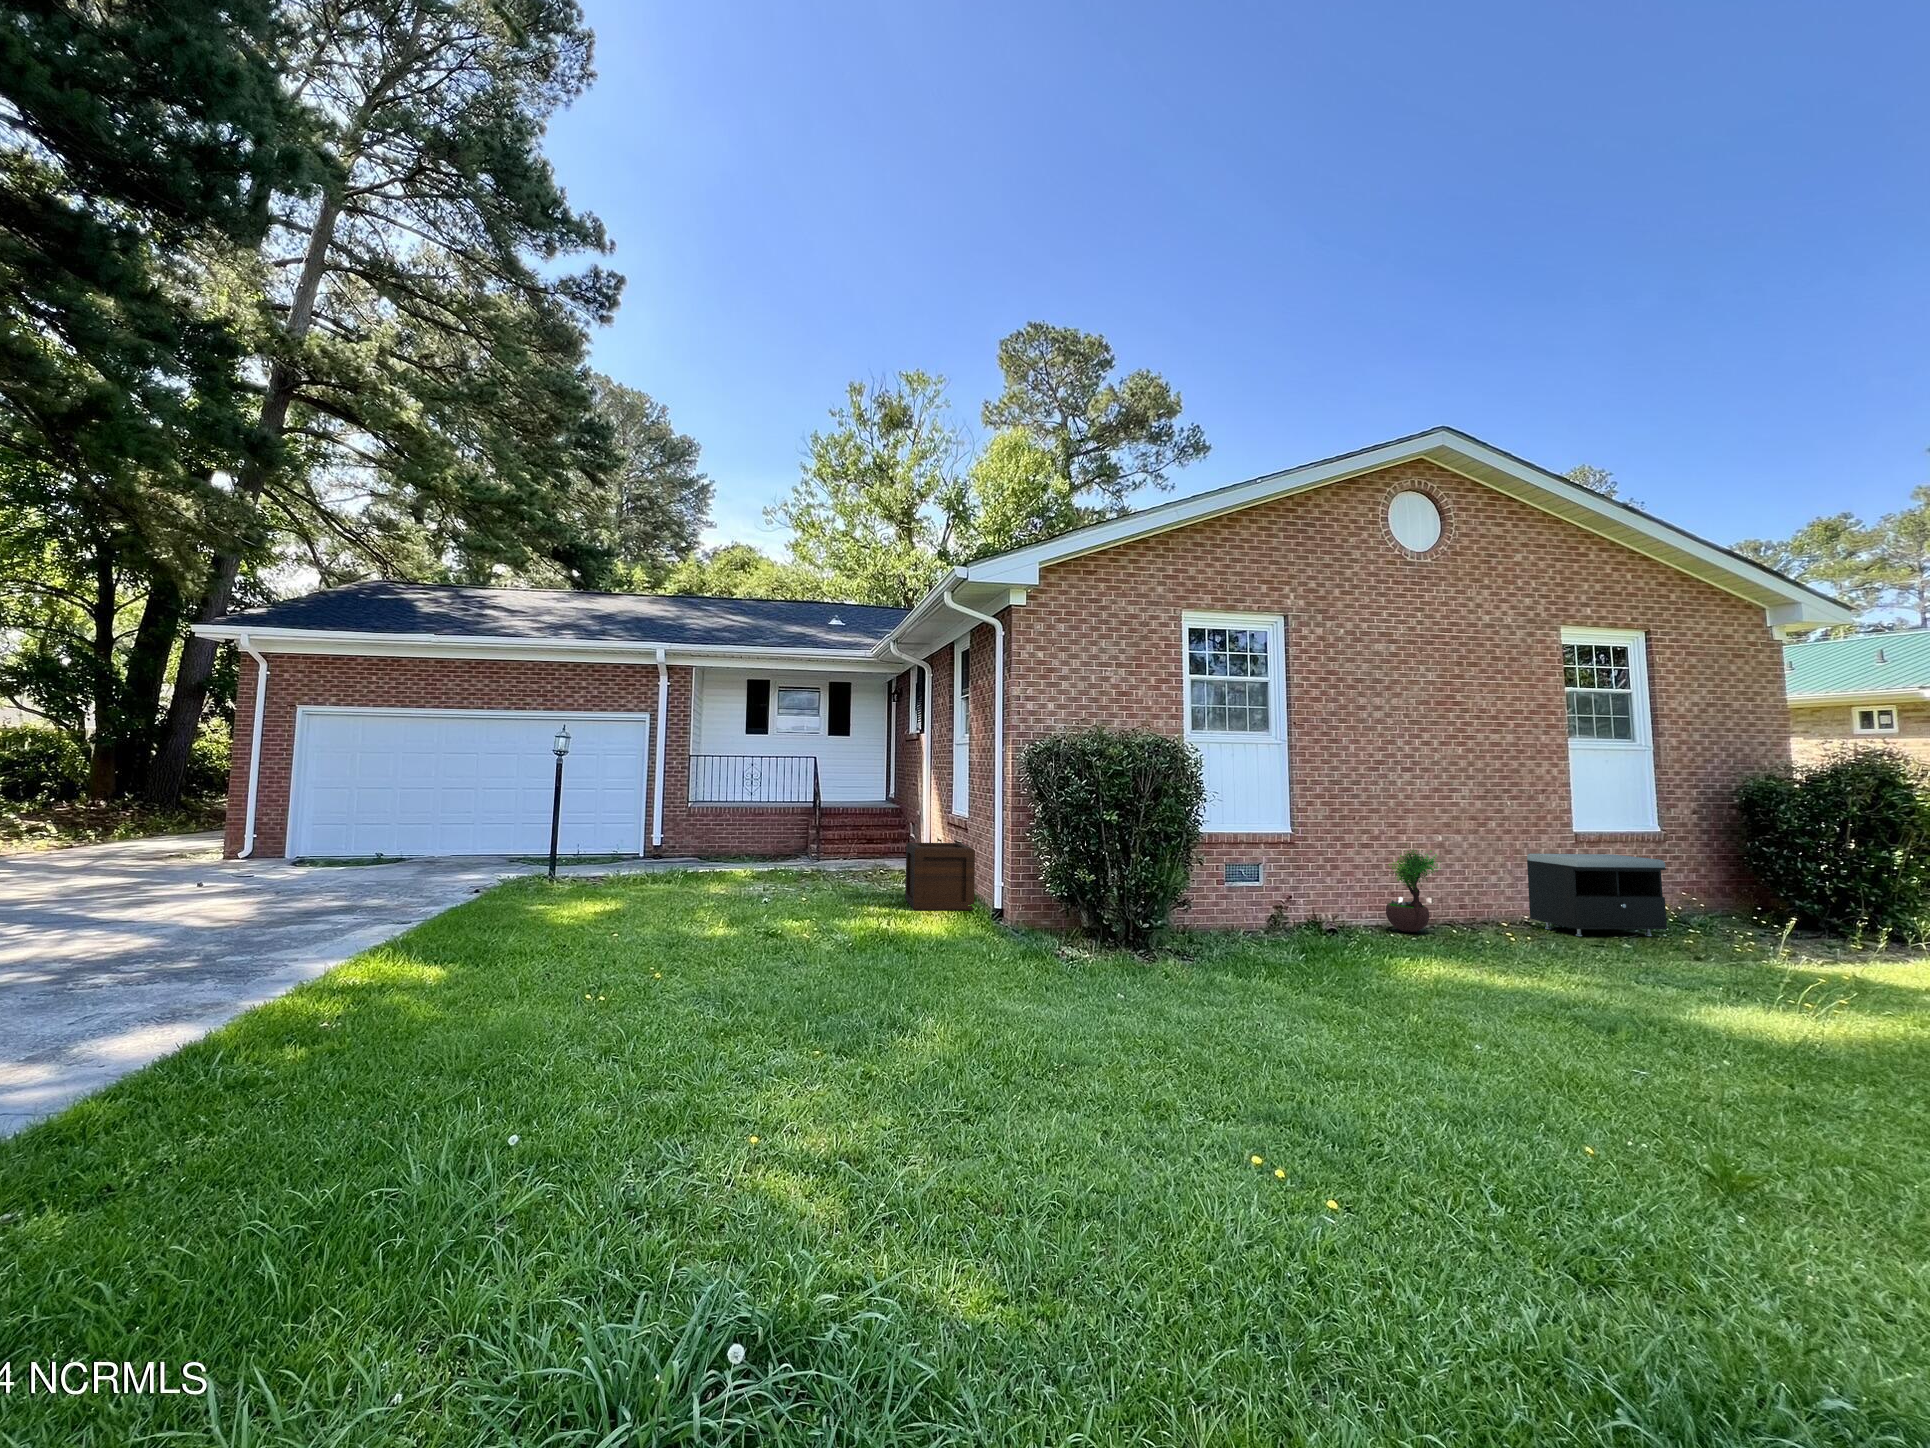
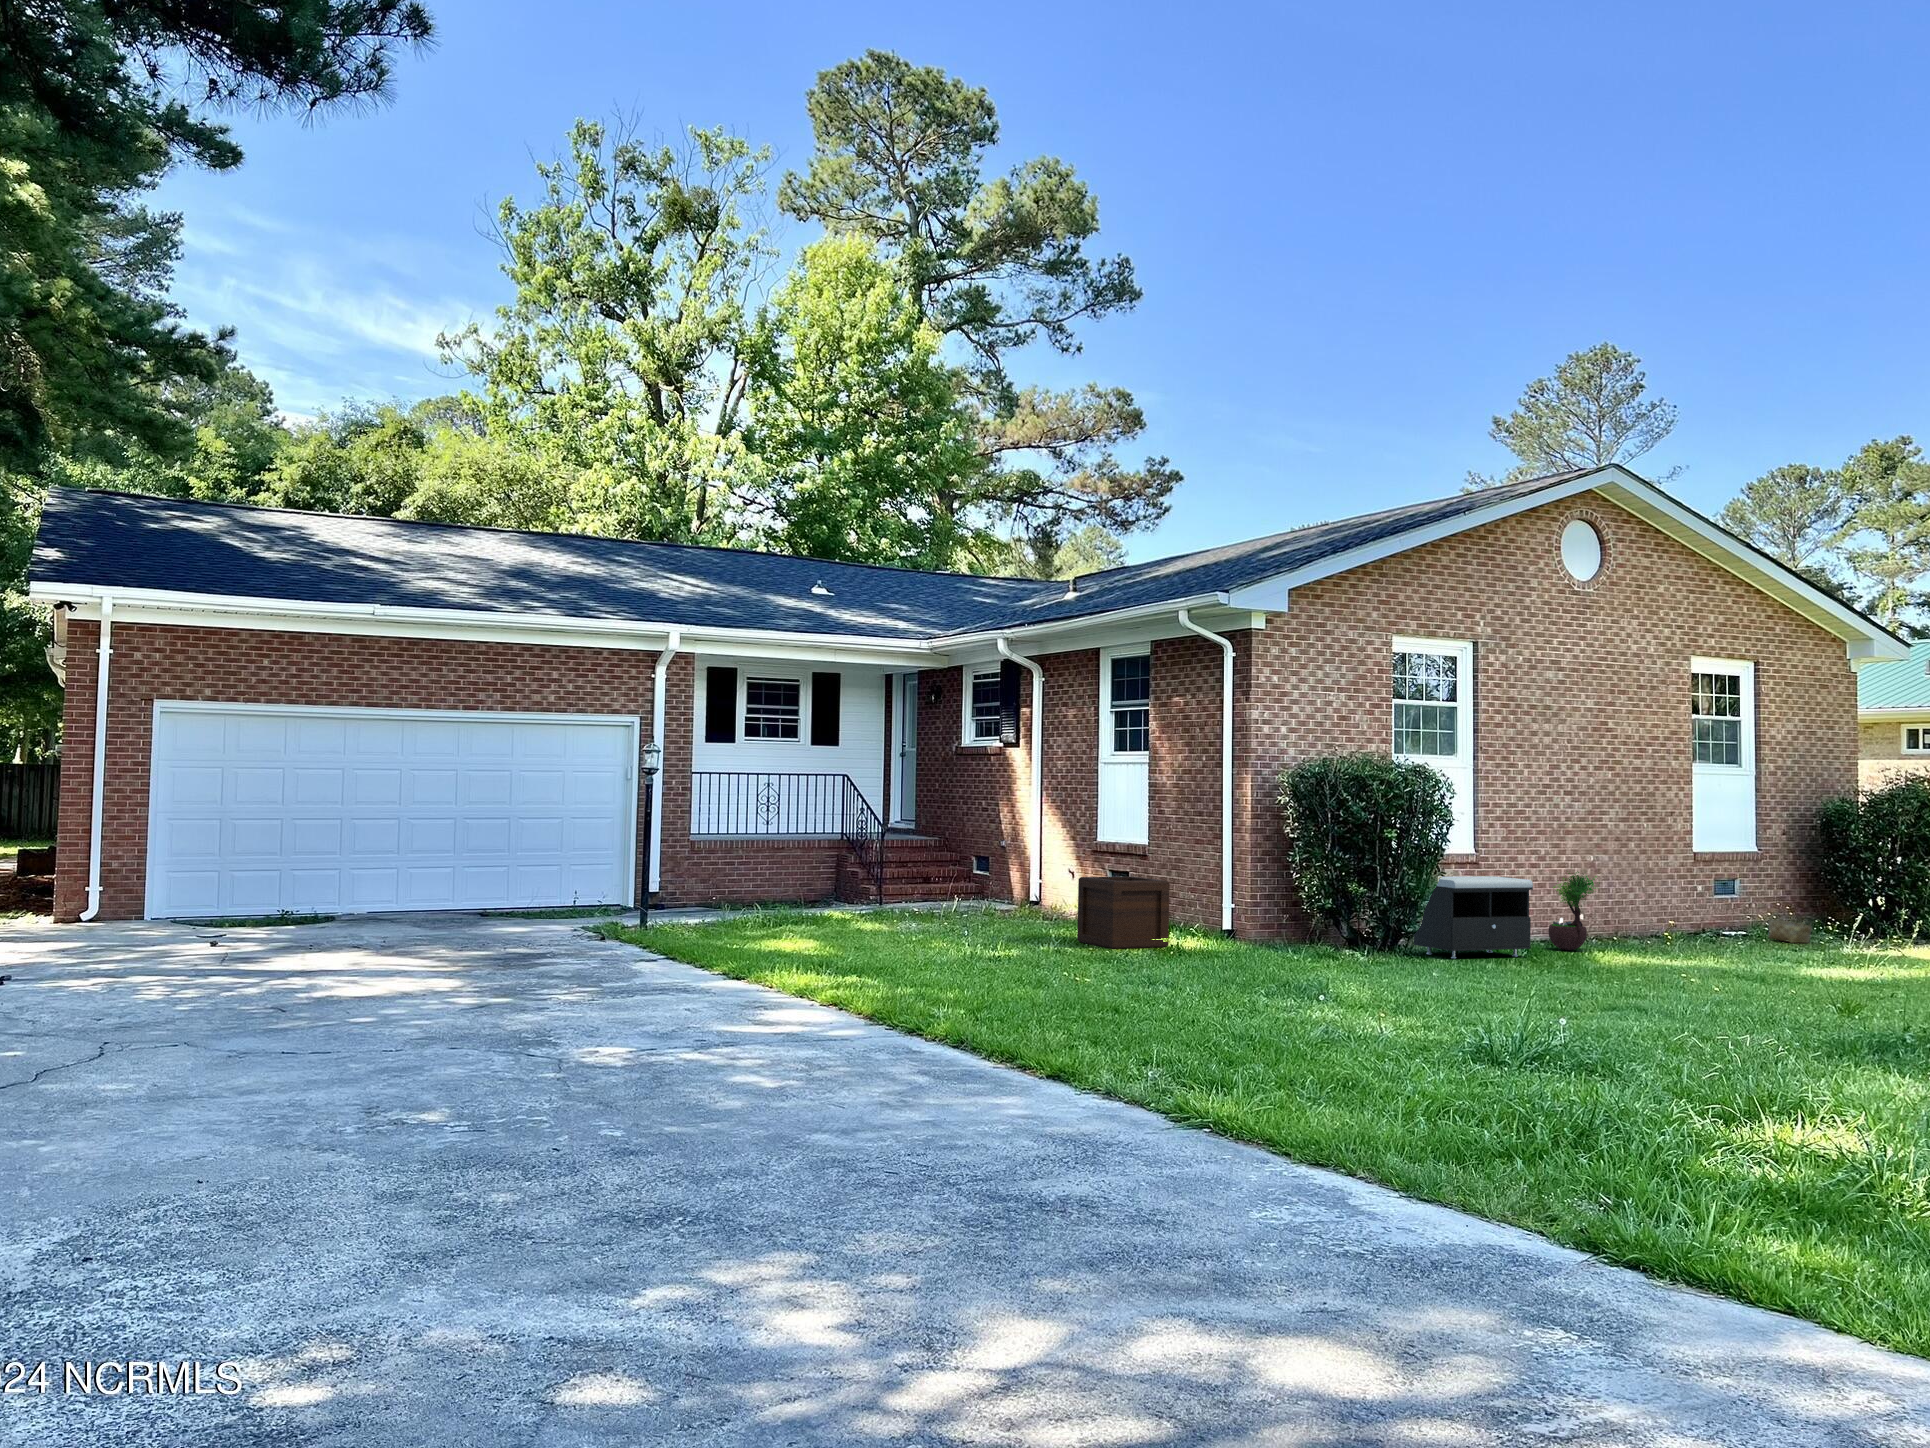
storage bench: present [1527,854,1667,936] -> present [1414,876,1533,959]
woven basket: none [1680,897,1737,932] -> present [1768,917,1812,943]

